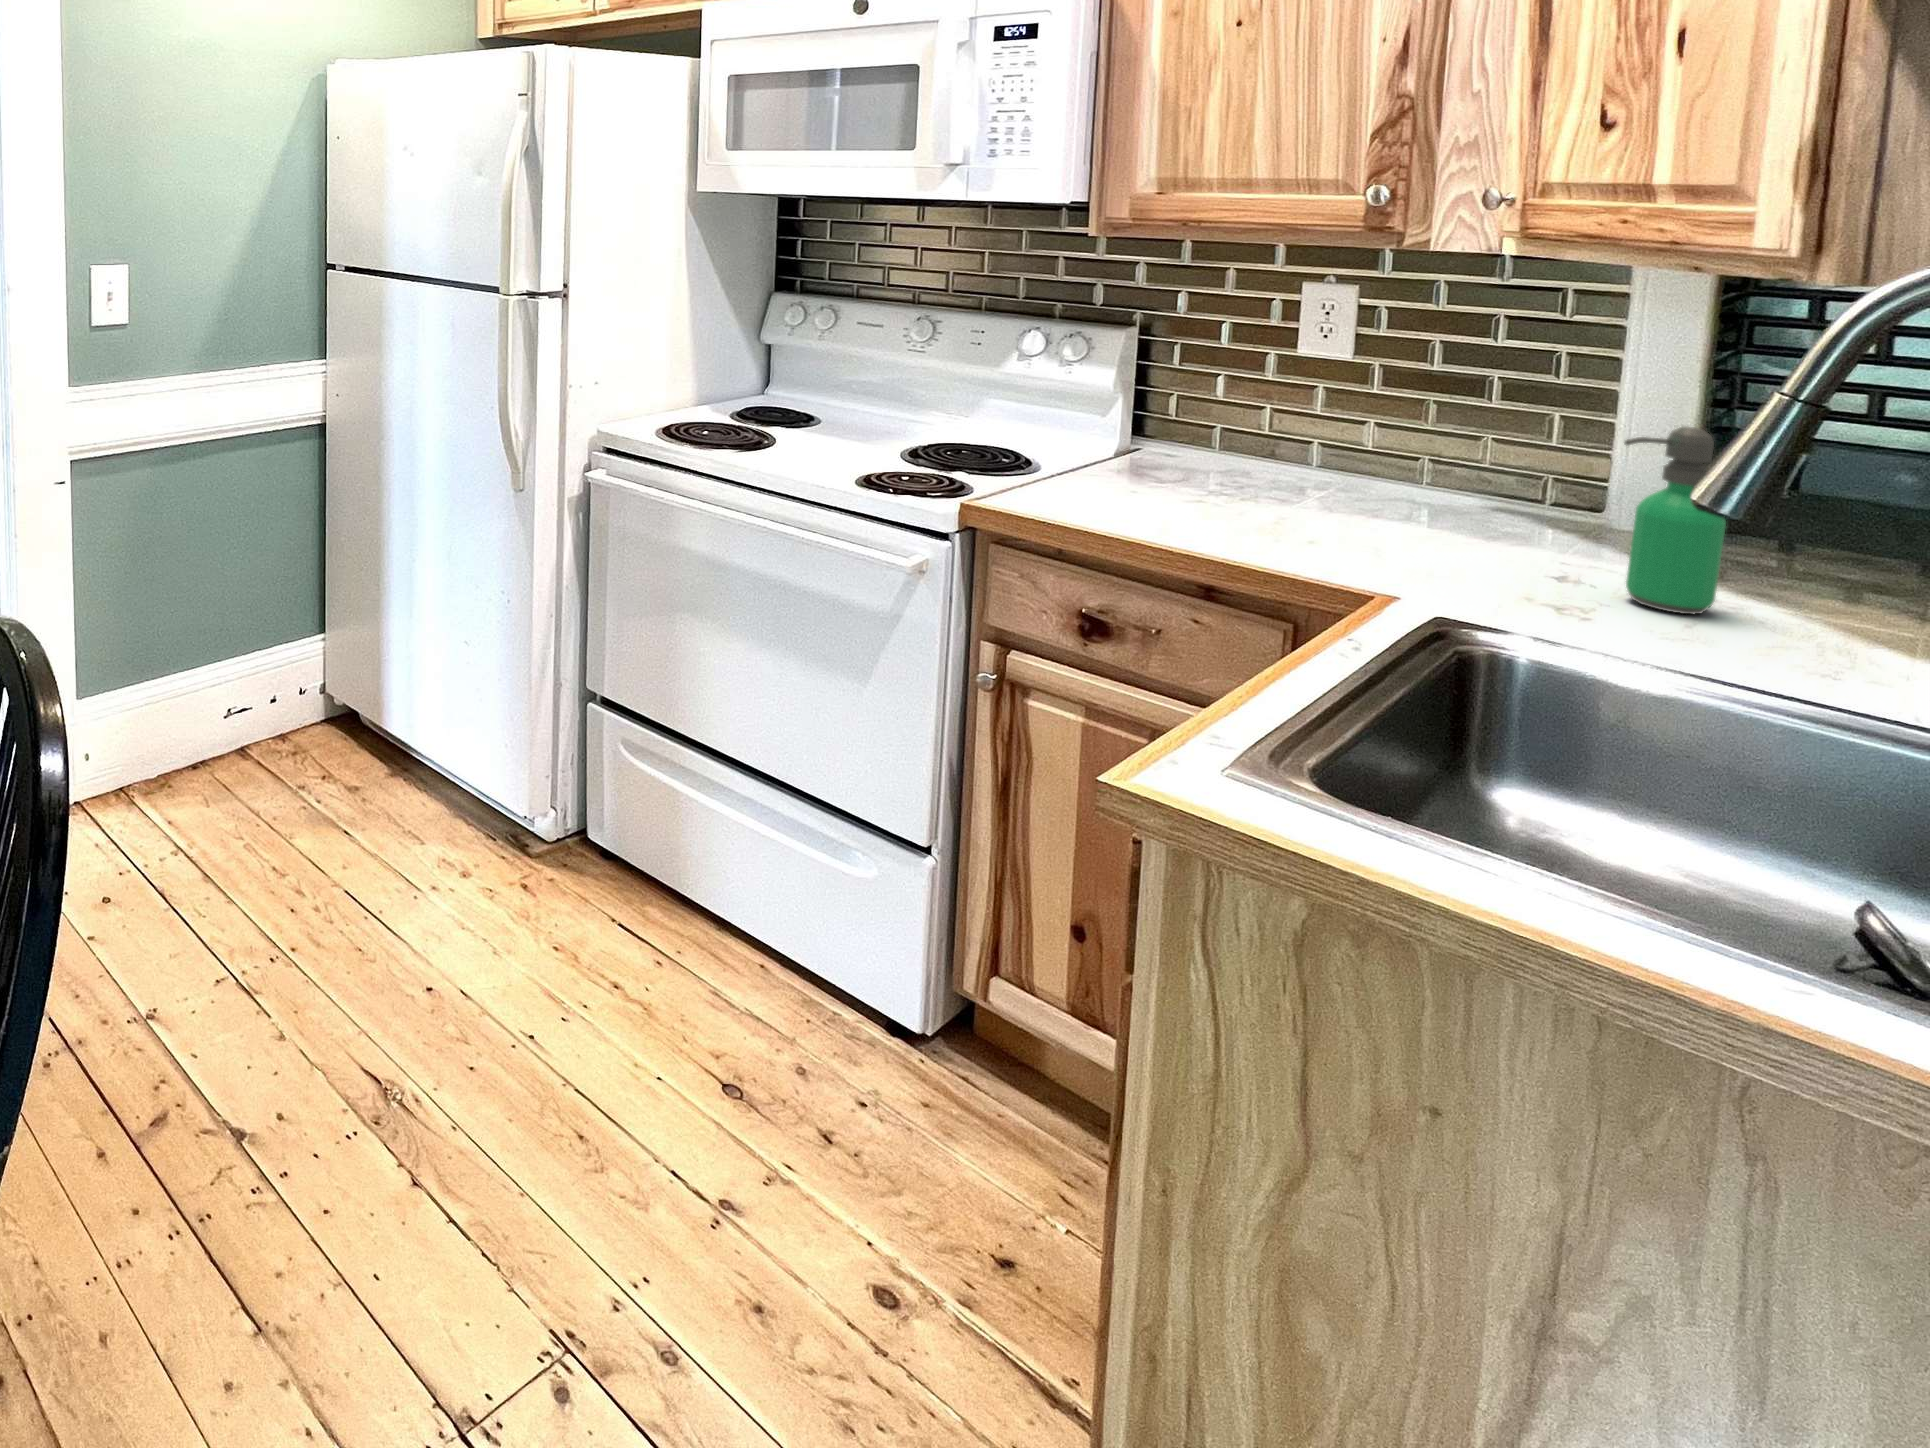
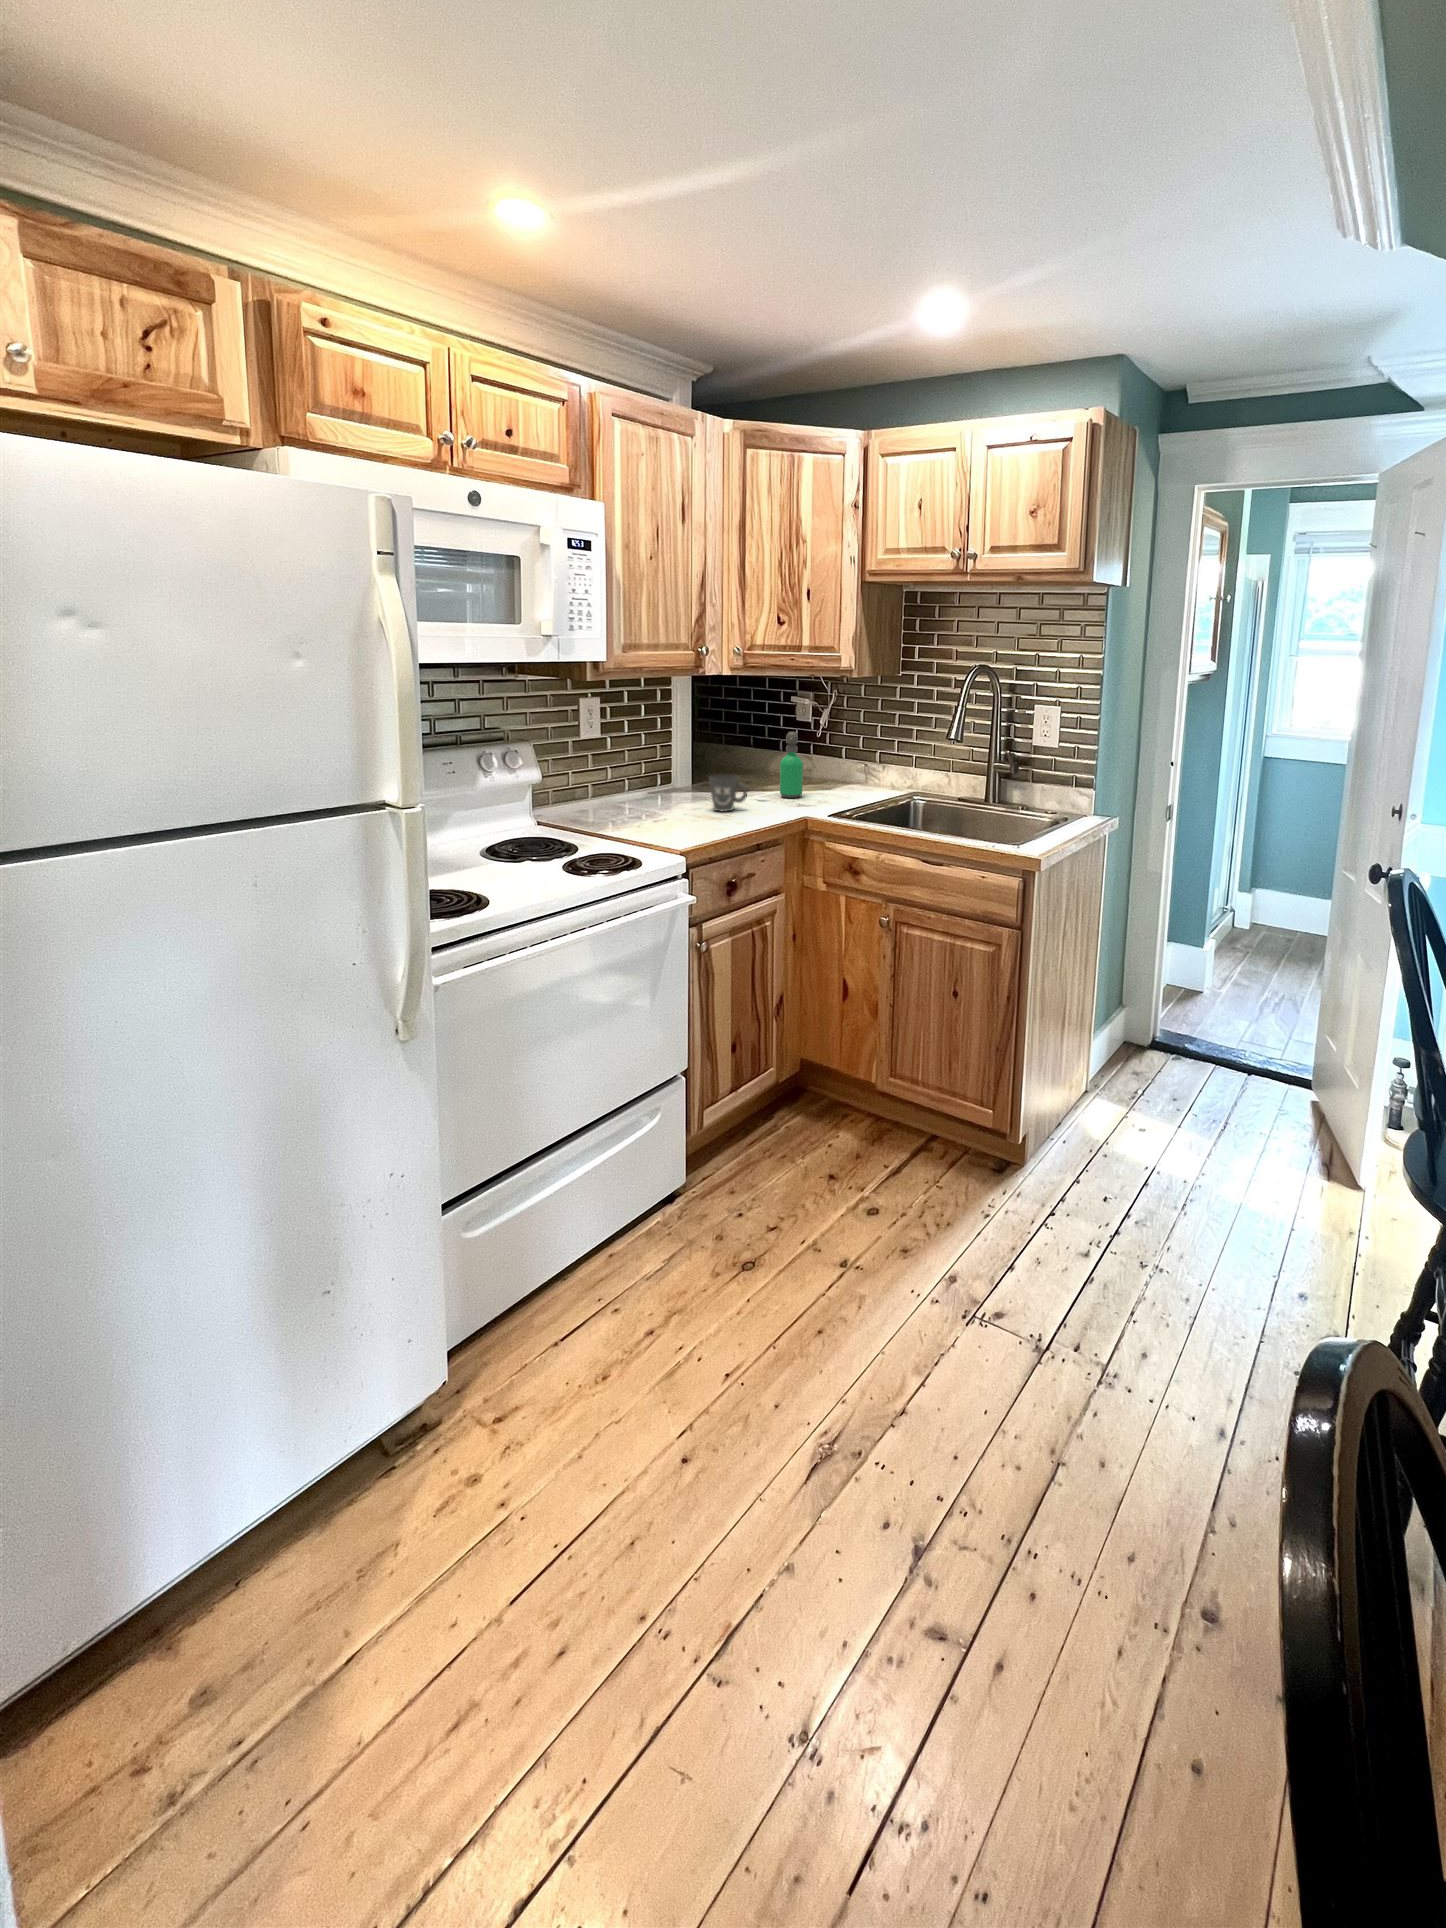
mug: none [1340,463,1426,549] -> present [709,775,747,812]

